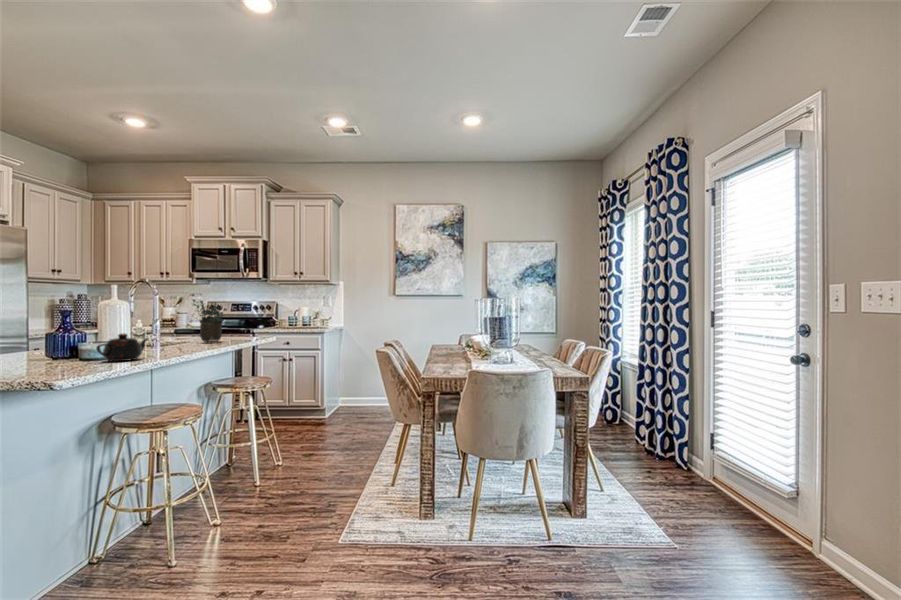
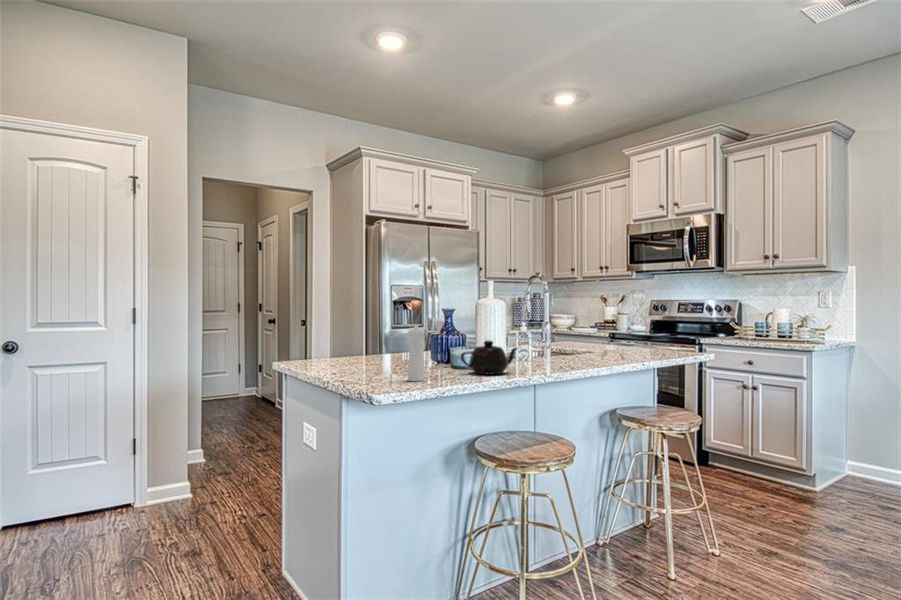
potted plant: present [192,294,227,342] -> none [600,291,641,355]
pepper mill: none [51,315,86,372] -> present [408,318,445,381]

